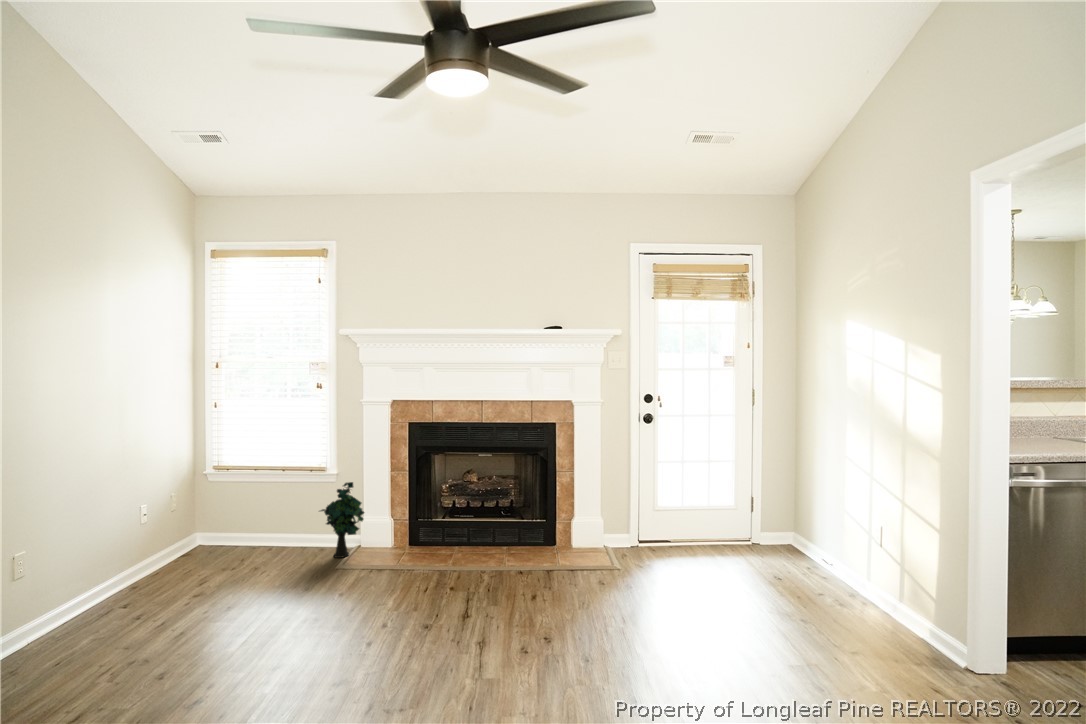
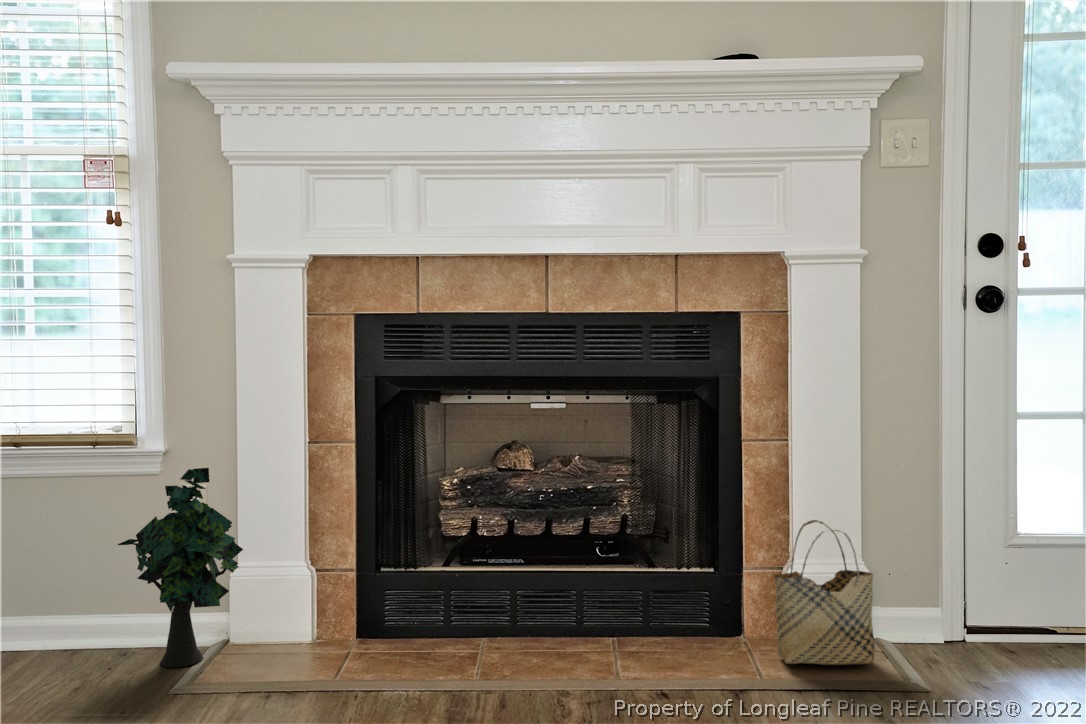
woven basket: none [564,502,601,556] -> present [774,520,875,665]

